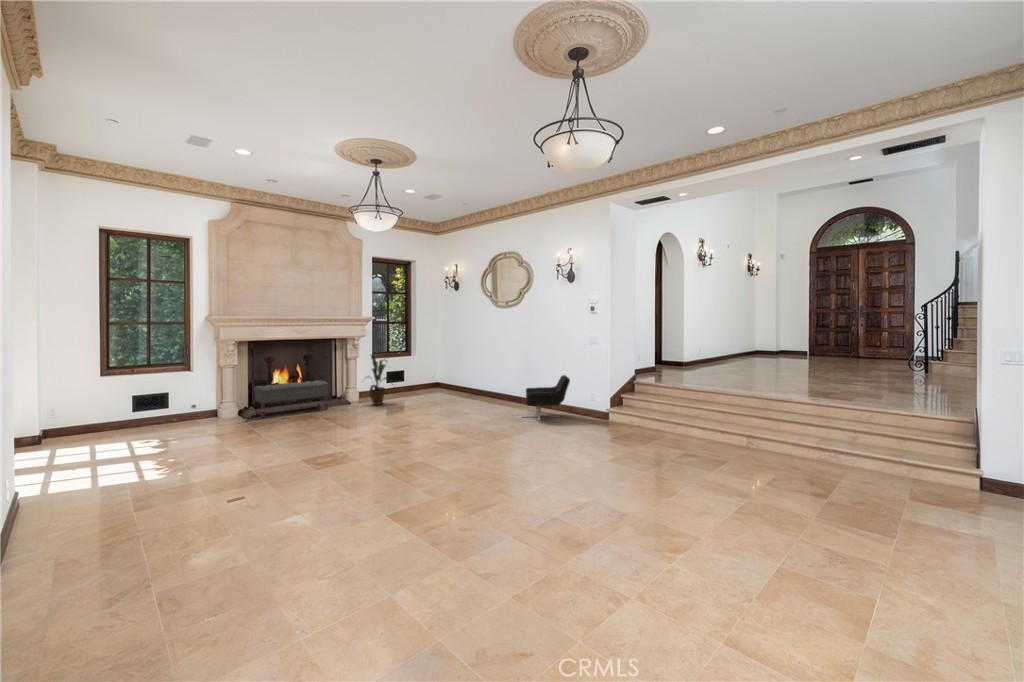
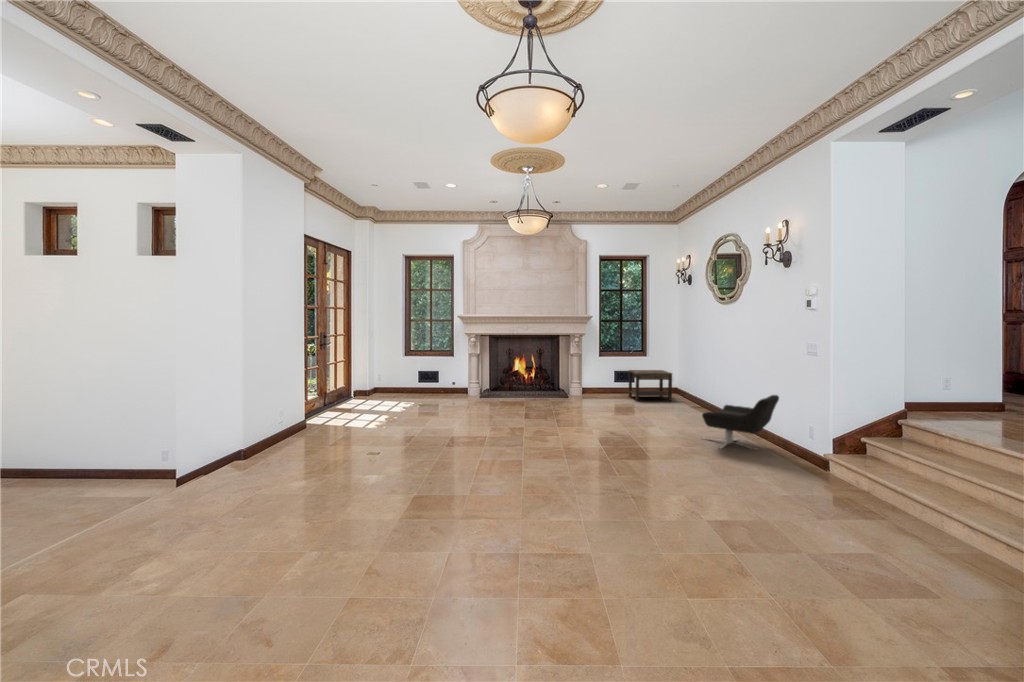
house plant: present [369,355,390,405] -> none [579,351,610,400]
side table: none [404,369,447,400] -> present [629,370,672,401]
bench: present [254,380,328,418] -> none [495,371,550,397]

